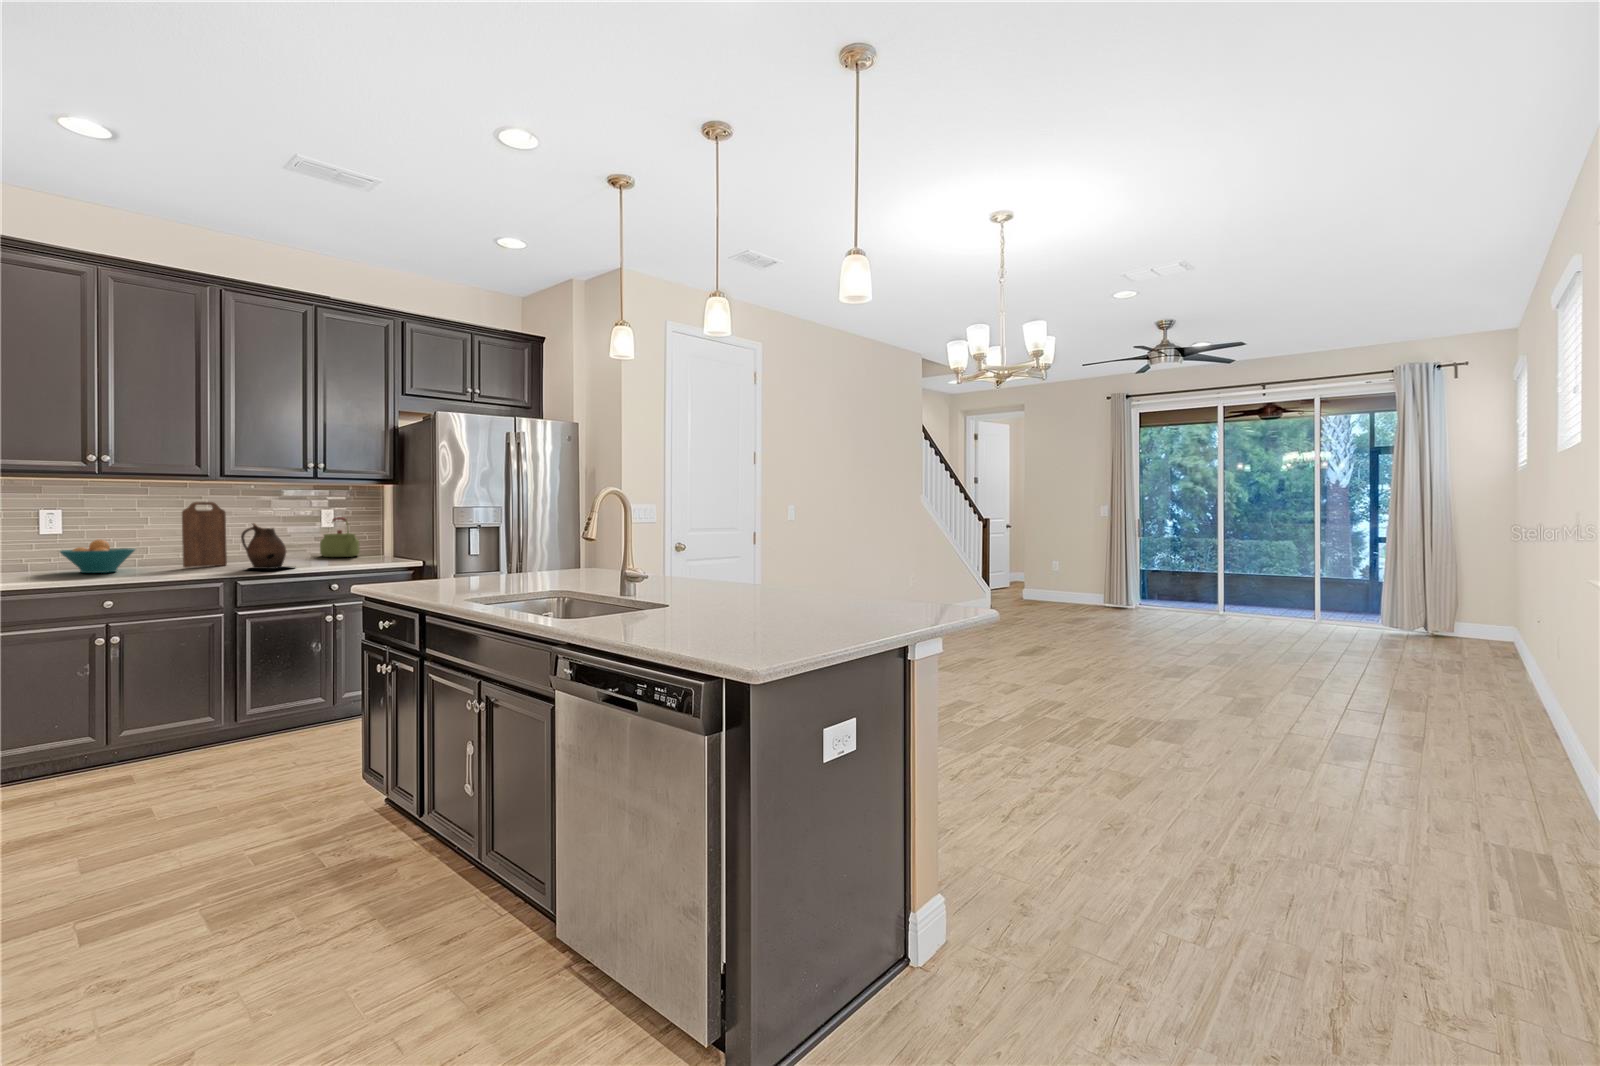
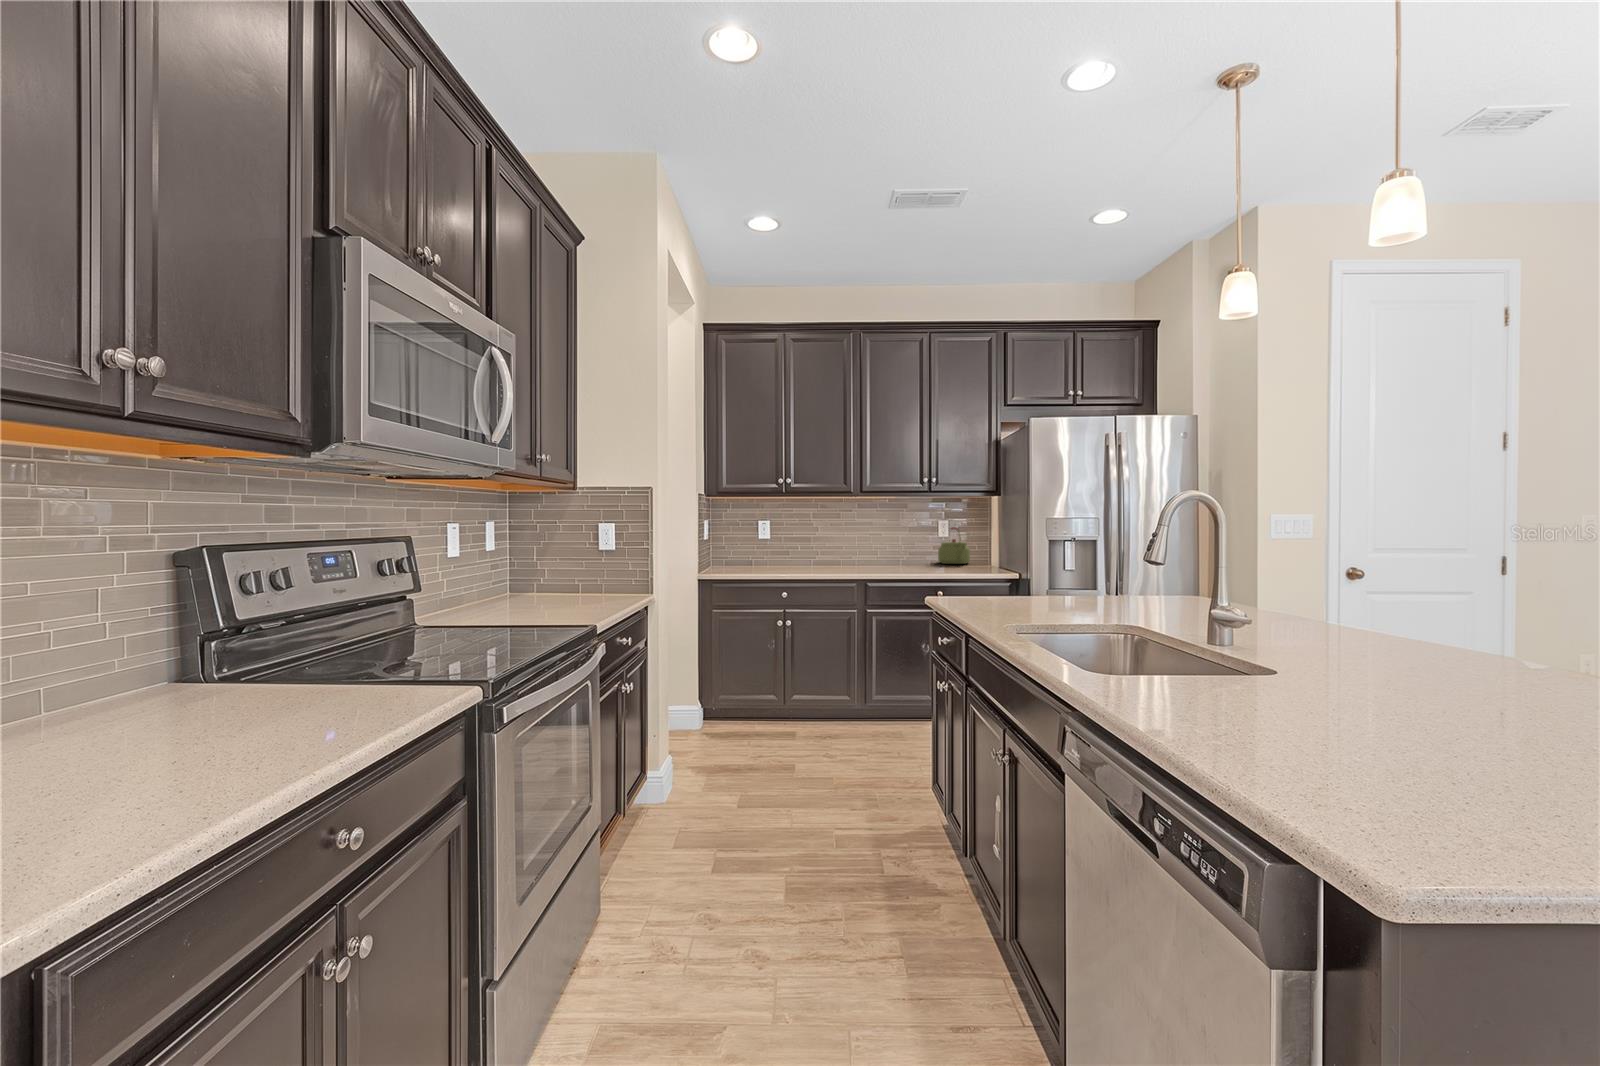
cutting board: present [182,502,227,568] -> none [836,515,866,569]
ceramic pitcher: present [241,523,286,569] -> none [873,533,912,574]
fruit bowl: present [60,540,135,573] -> none [764,545,807,571]

